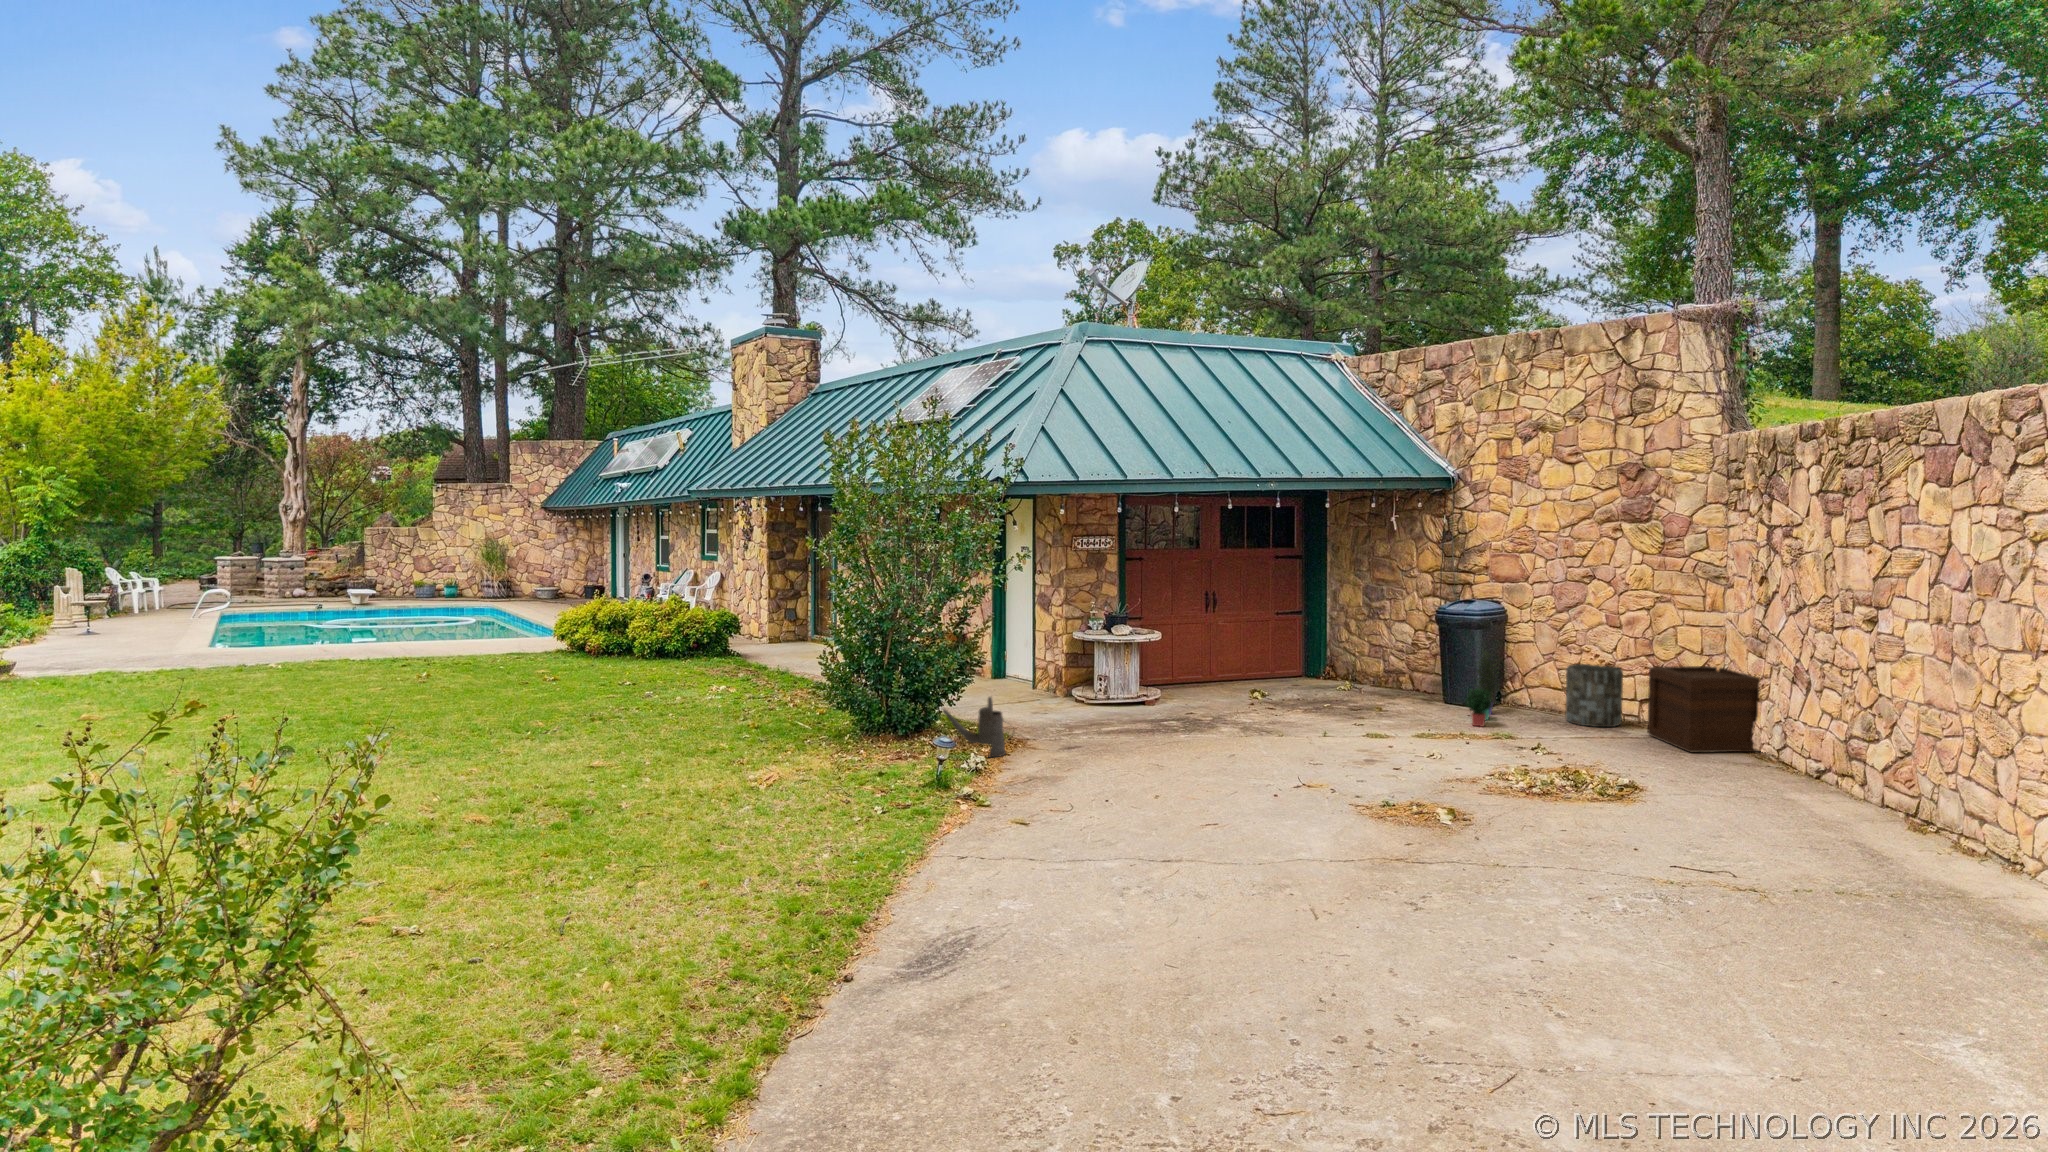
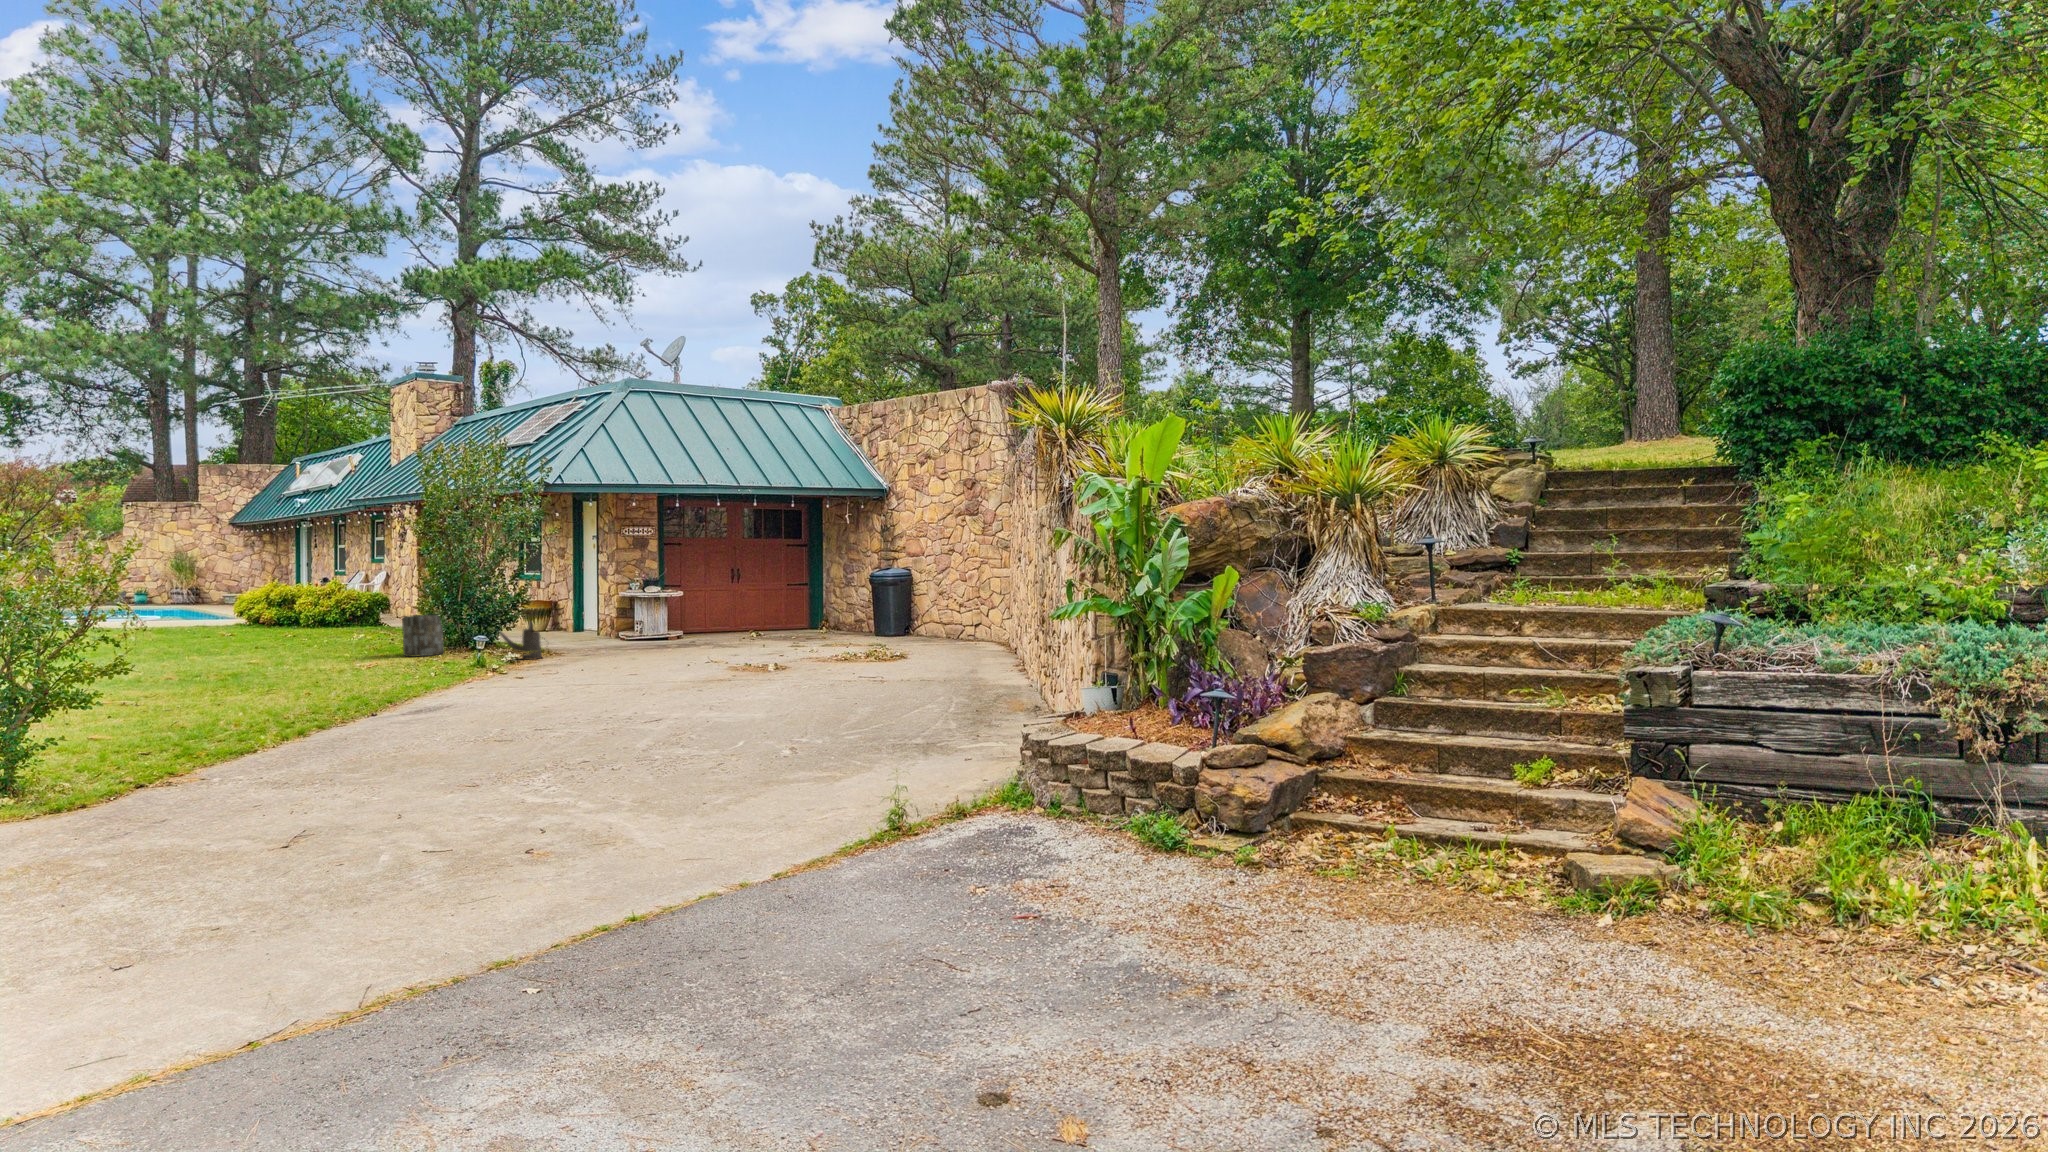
potted plant: present [1466,653,1498,726] -> none [859,595,894,640]
side table: present [1565,664,1623,727] -> present [402,614,444,657]
wooden crate: present [1648,666,1760,752] -> none [956,596,1004,644]

